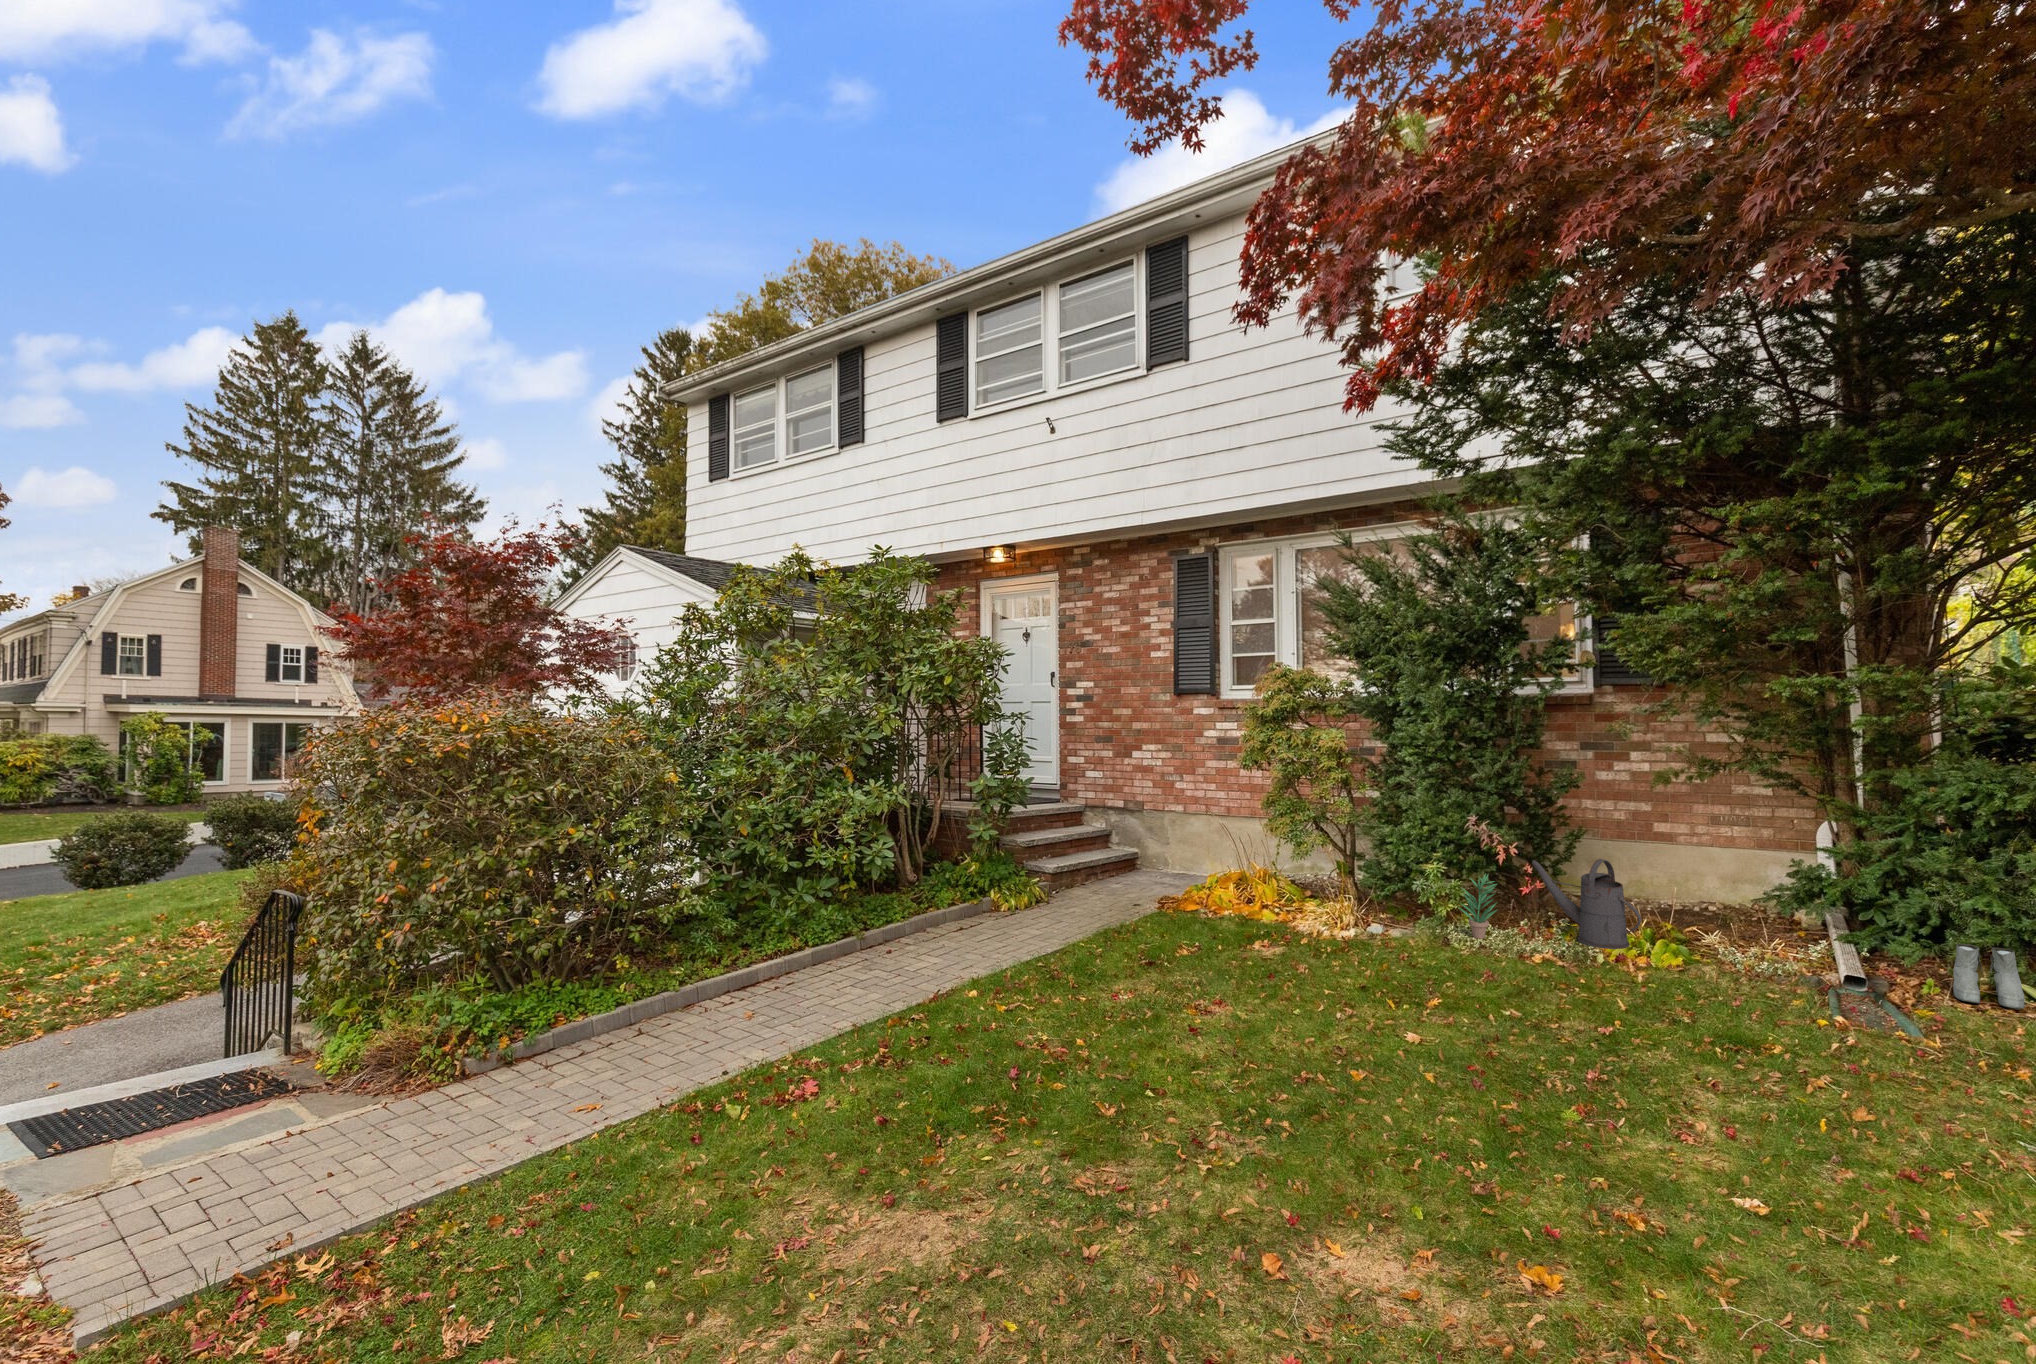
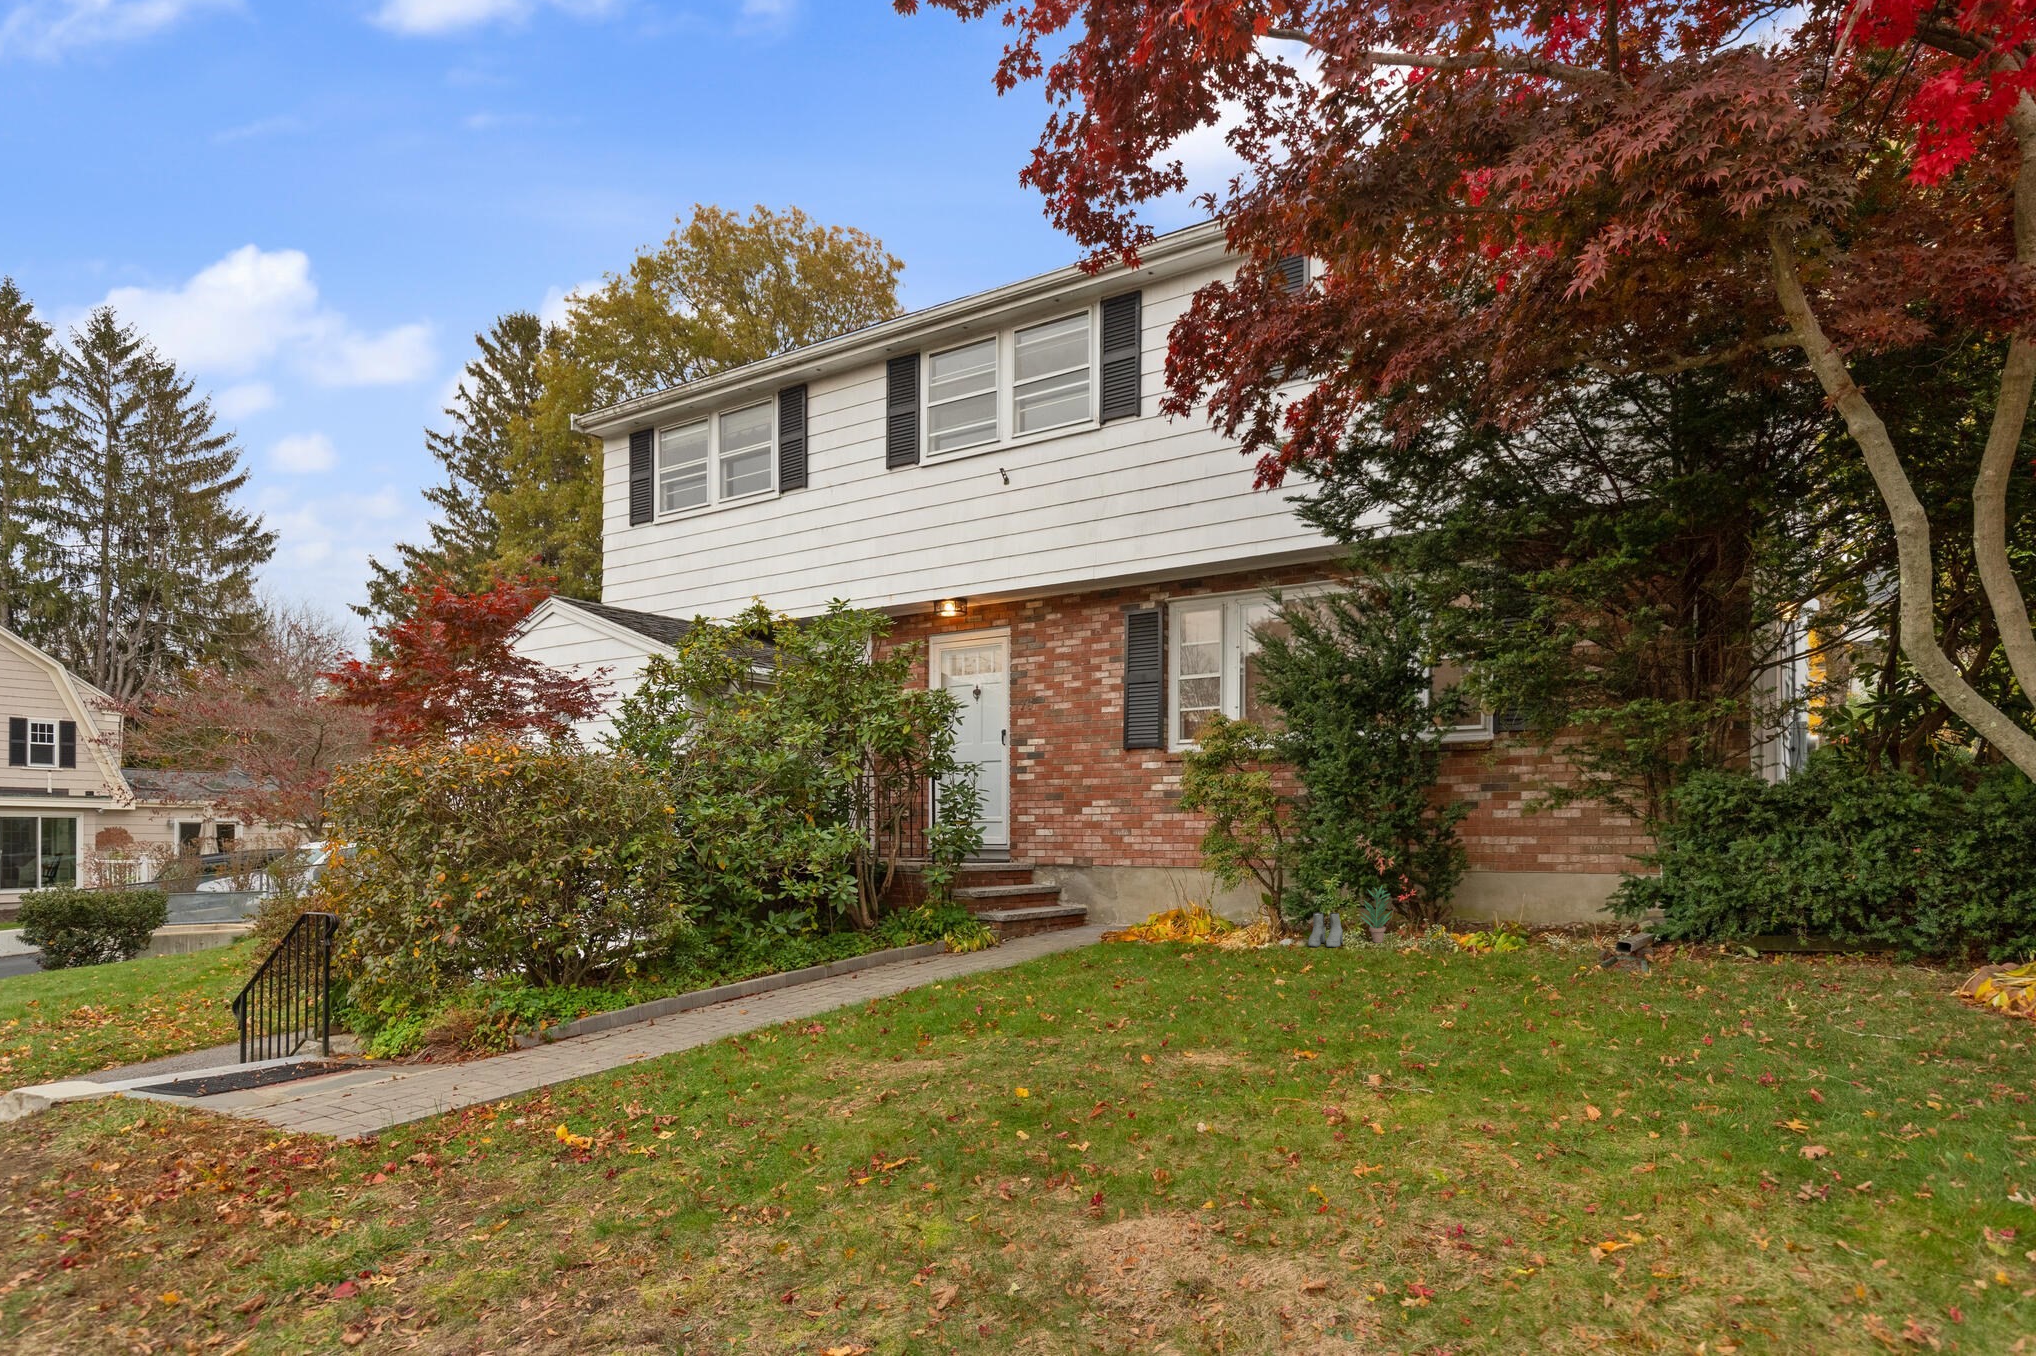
watering can: present [1532,859,1641,949] -> none [1425,868,1501,944]
boots: present [1953,944,2025,1009] -> present [1308,912,1343,947]

